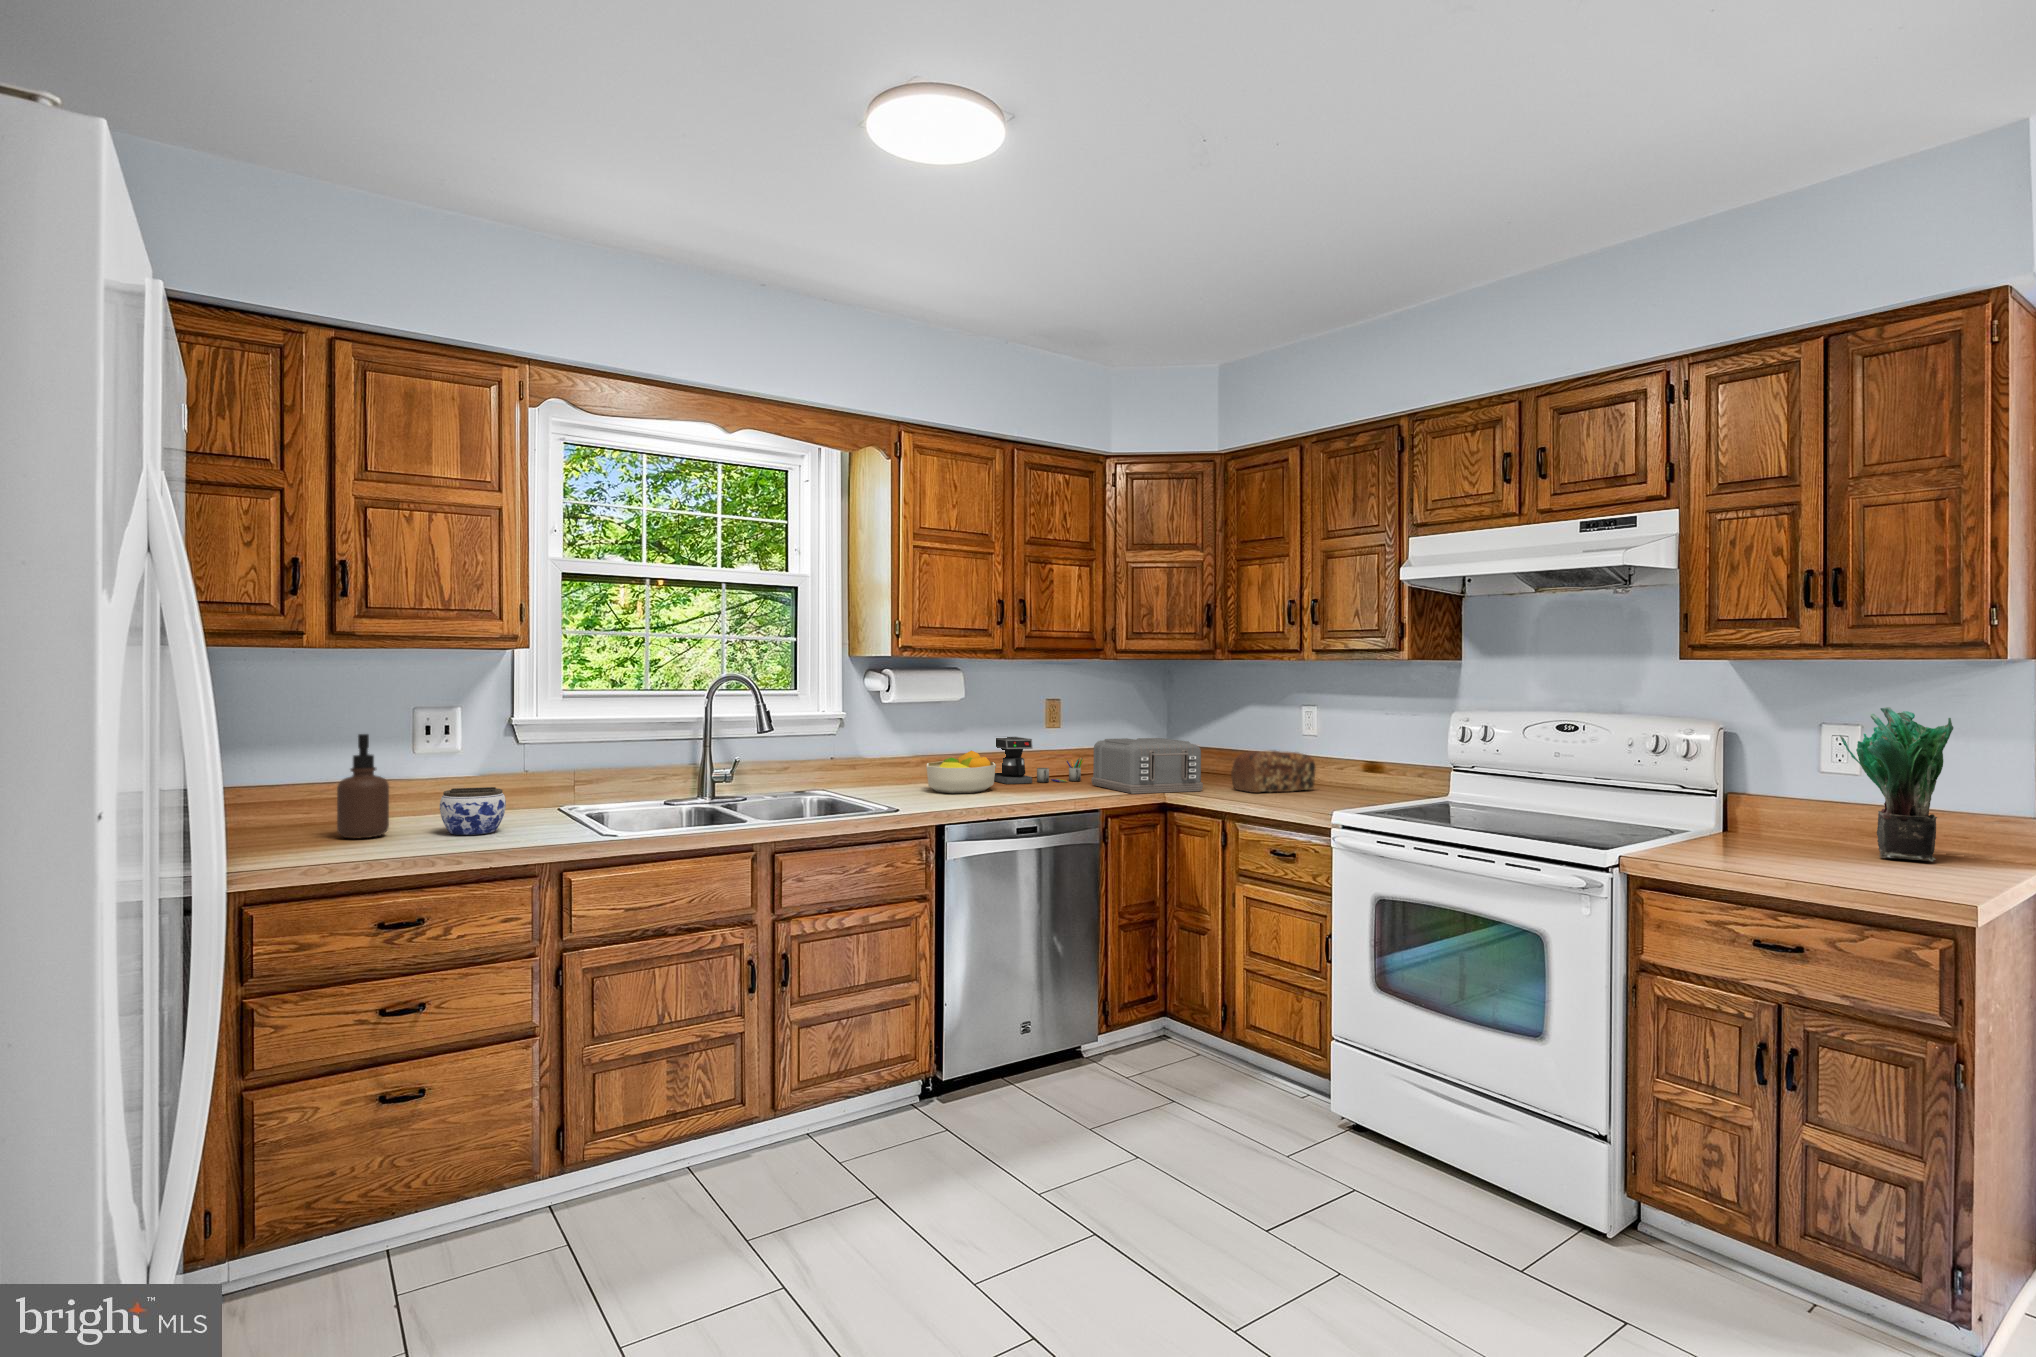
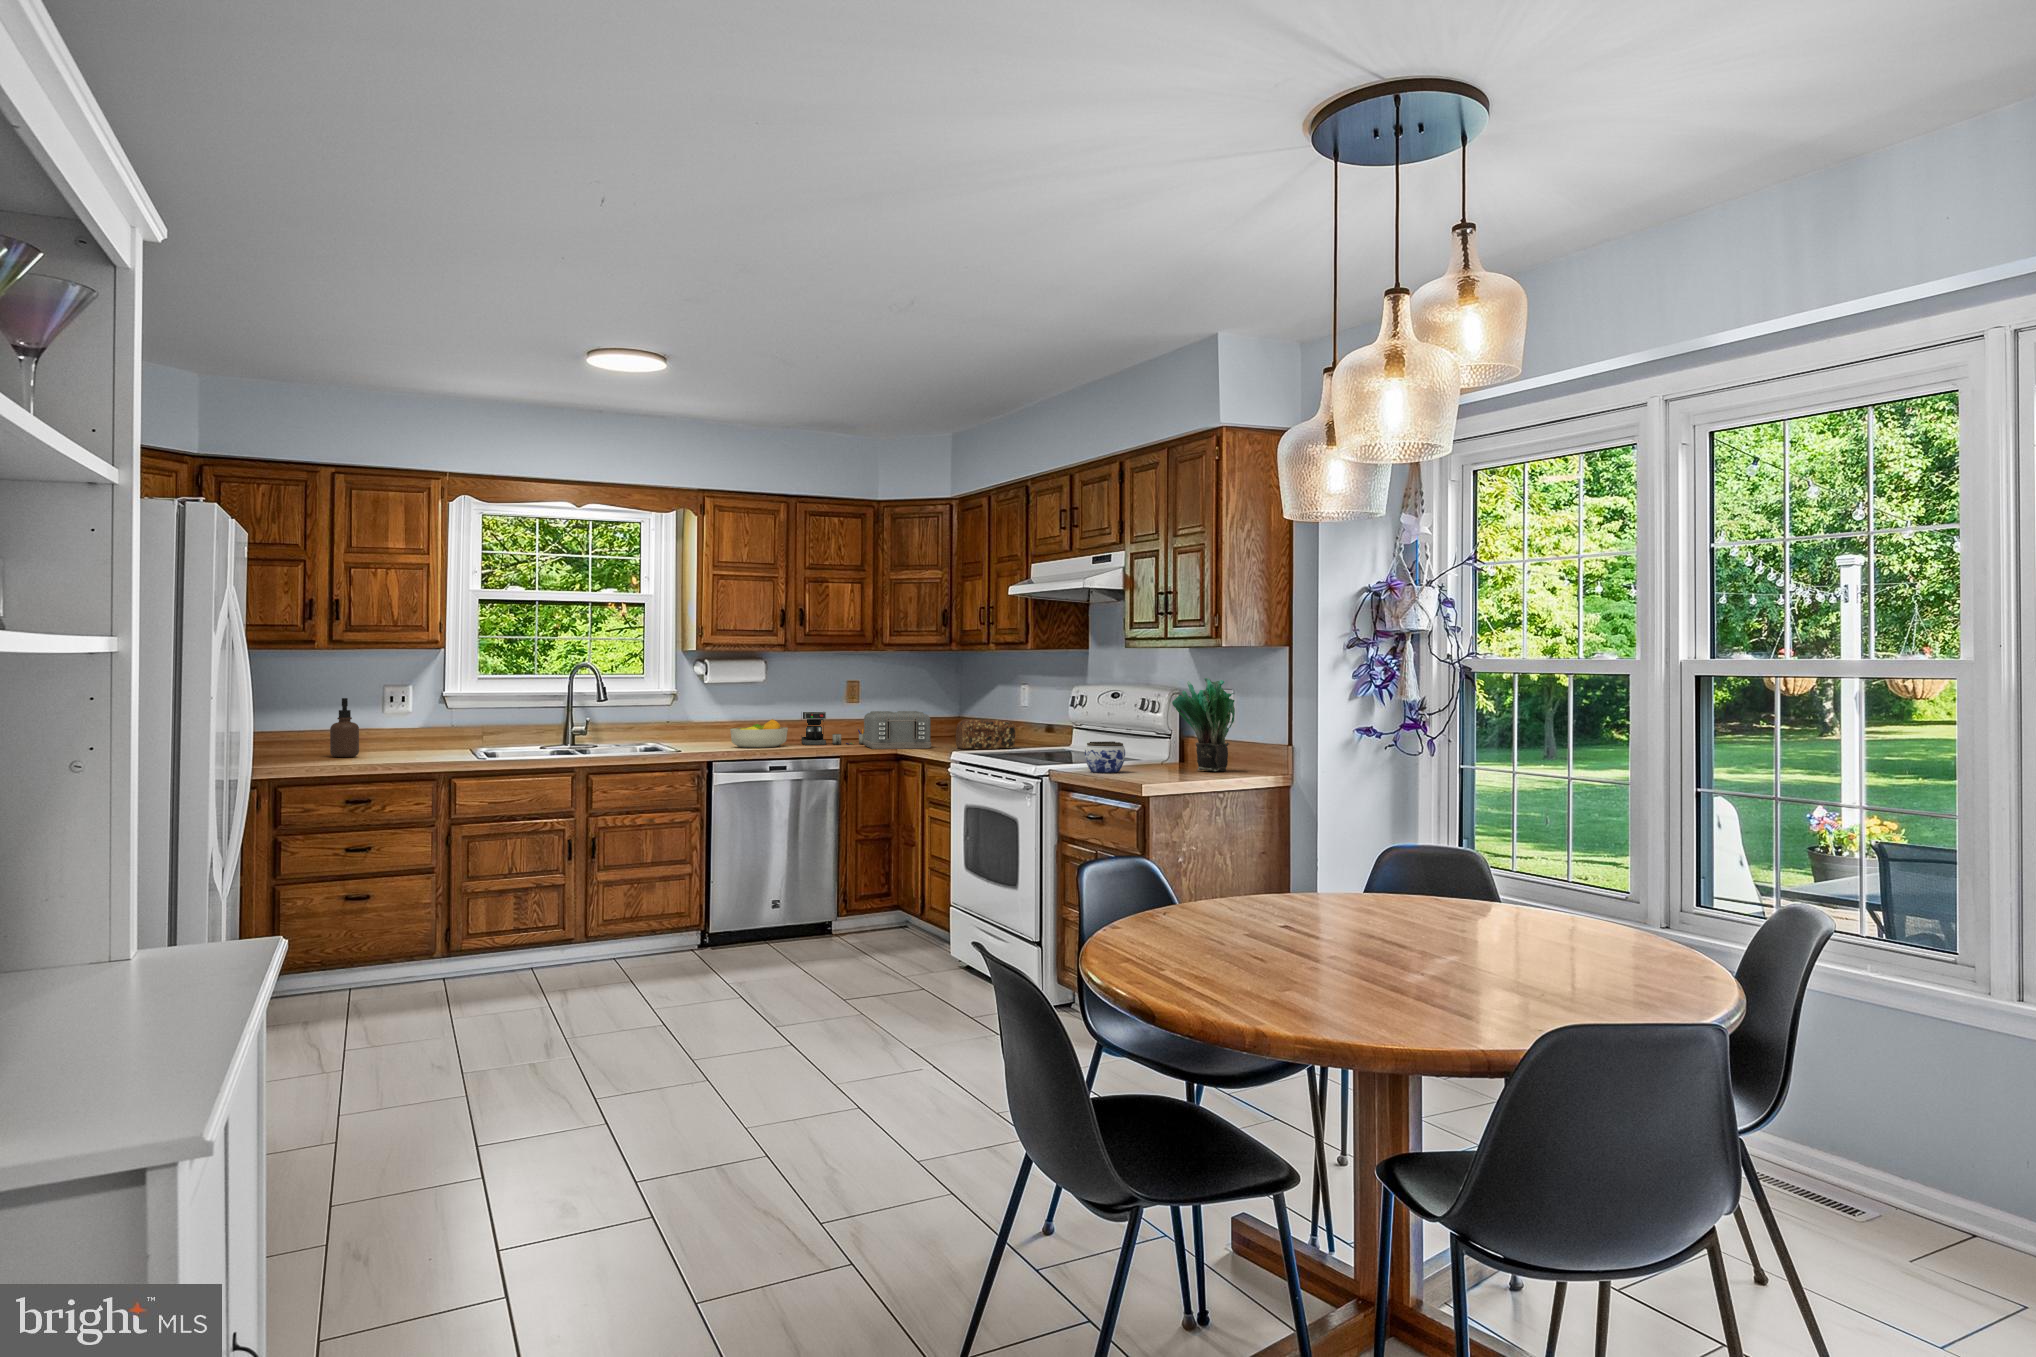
jar: present [440,787,506,835] -> present [1085,741,1125,773]

